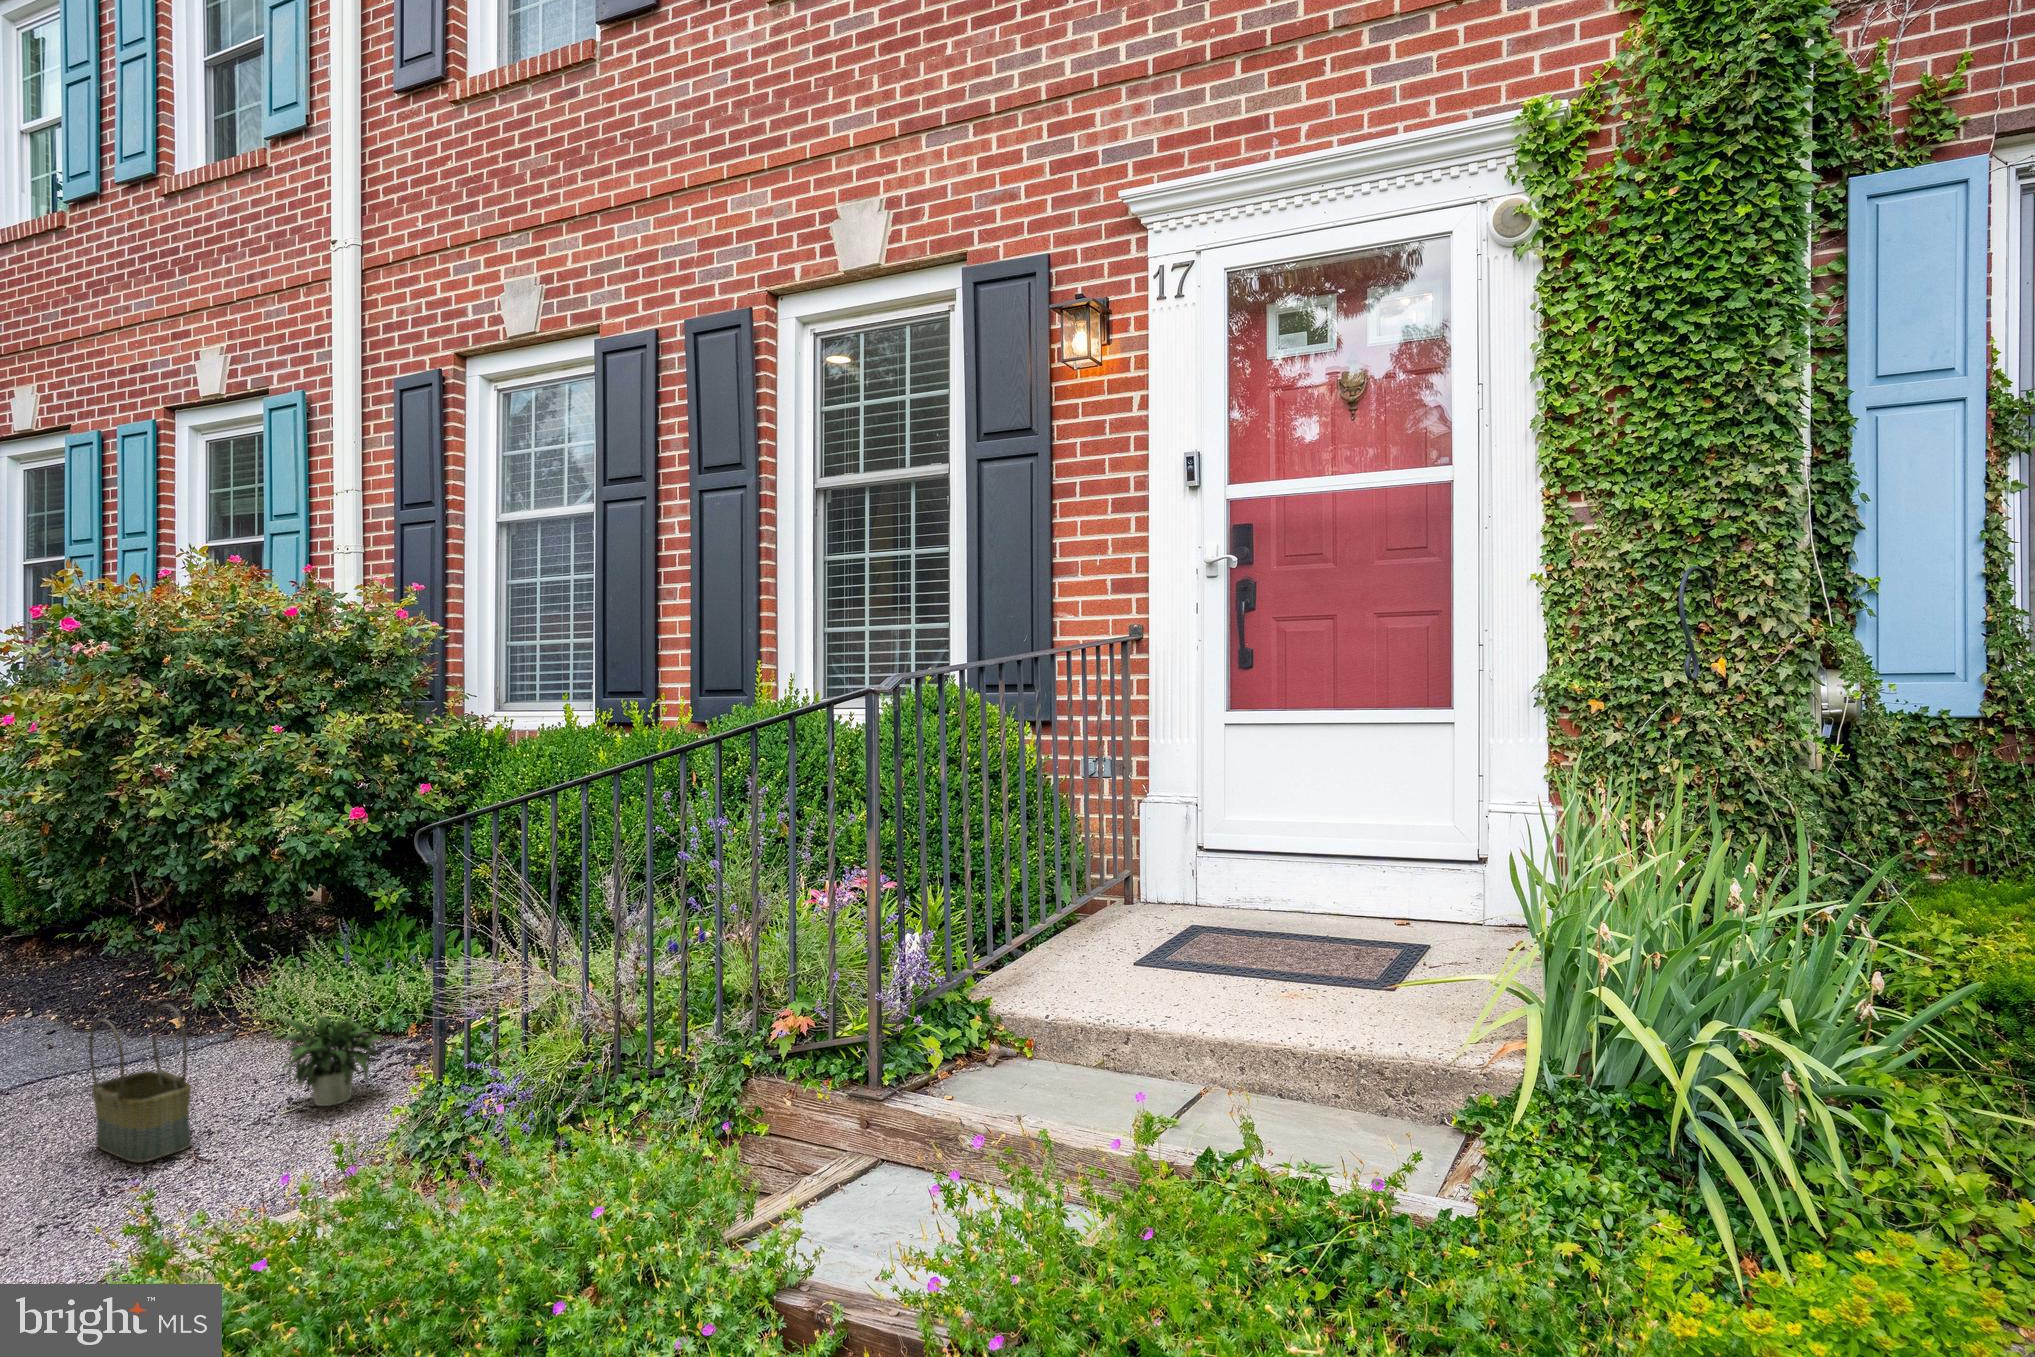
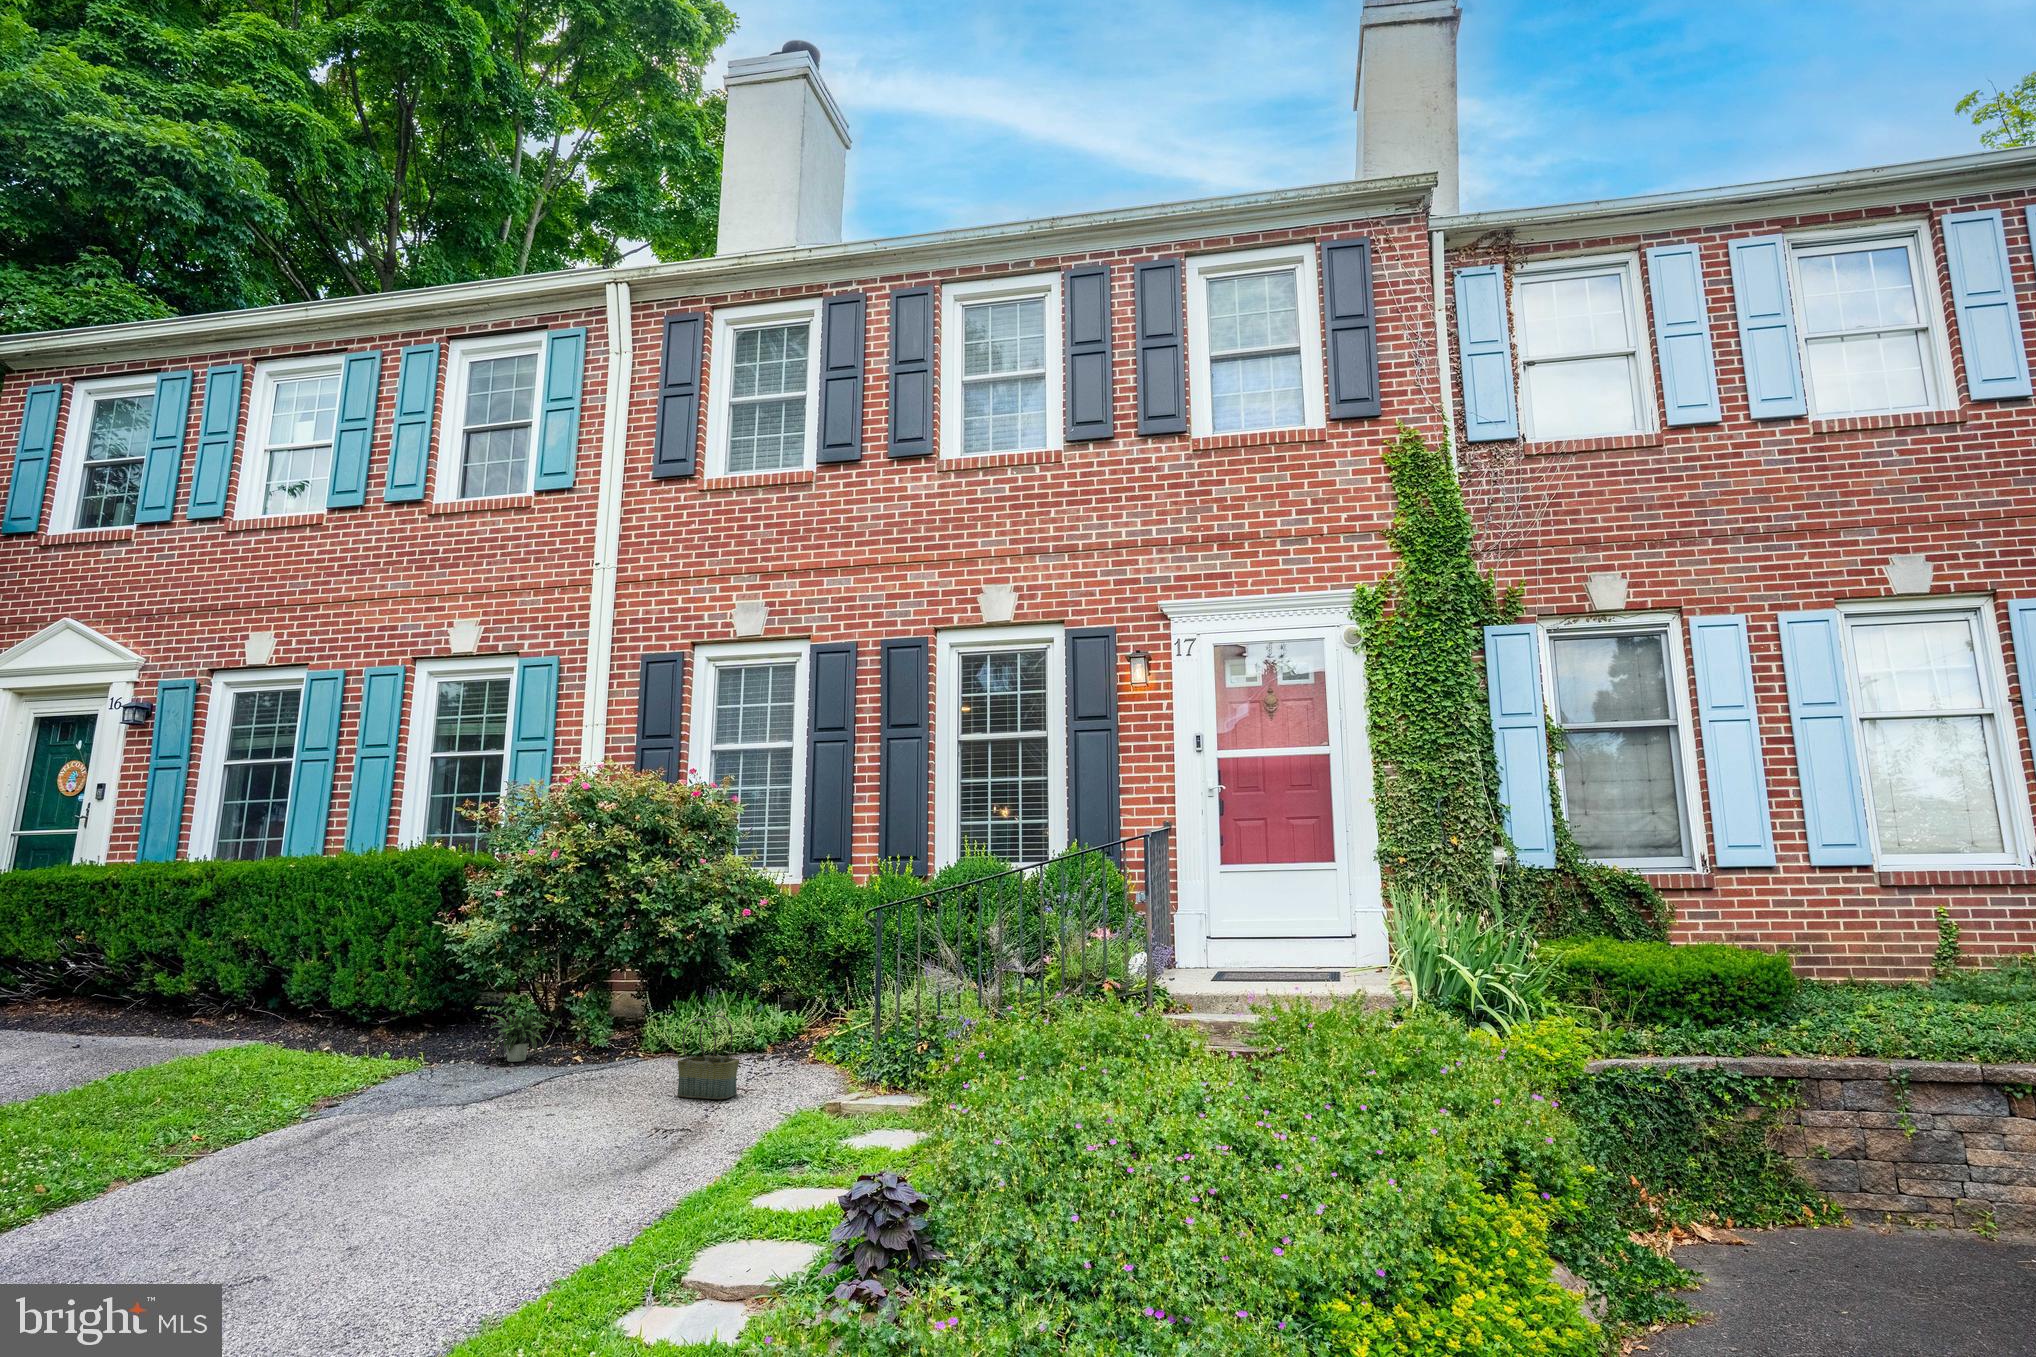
potted plant: present [281,1011,382,1106] -> present [477,1014,546,1062]

